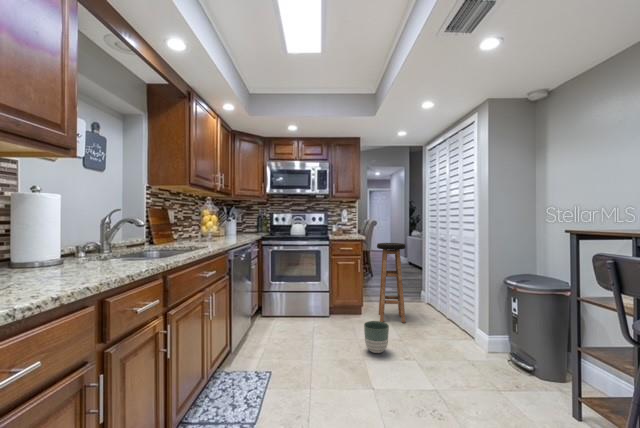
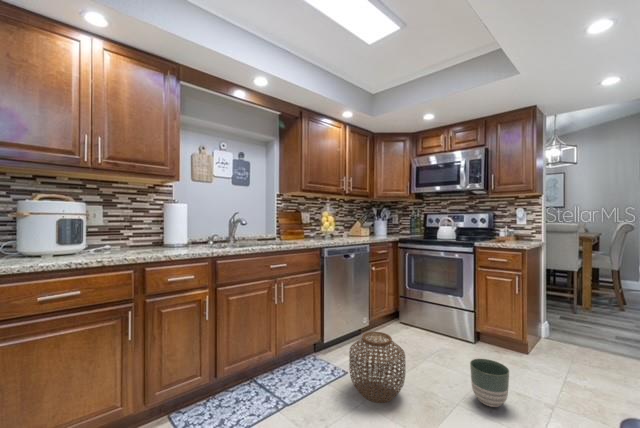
bar stool: present [377,243,405,323] -> none [547,256,604,387]
woven basket: none [288,321,337,384] -> present [349,332,405,403]

